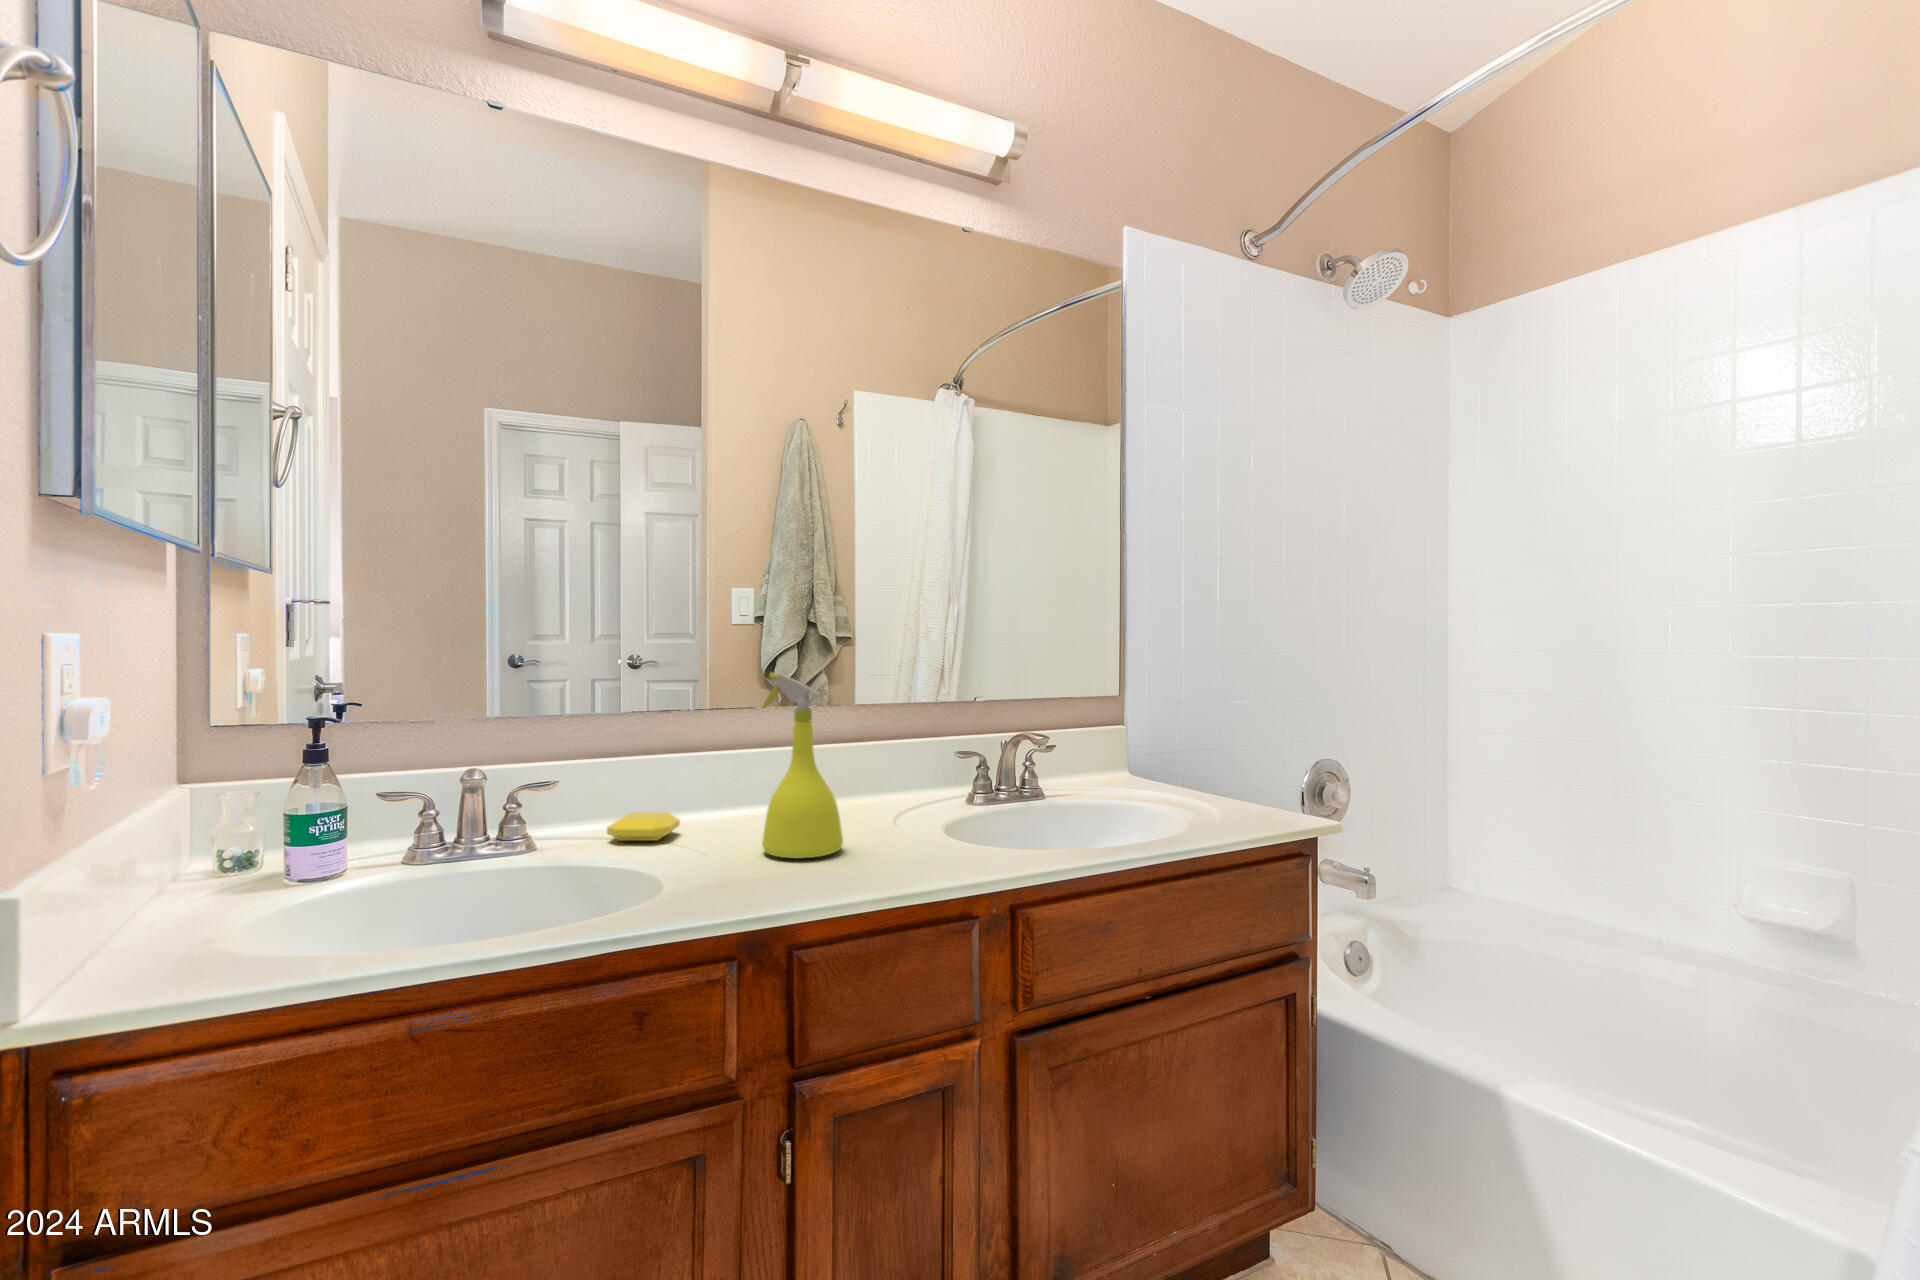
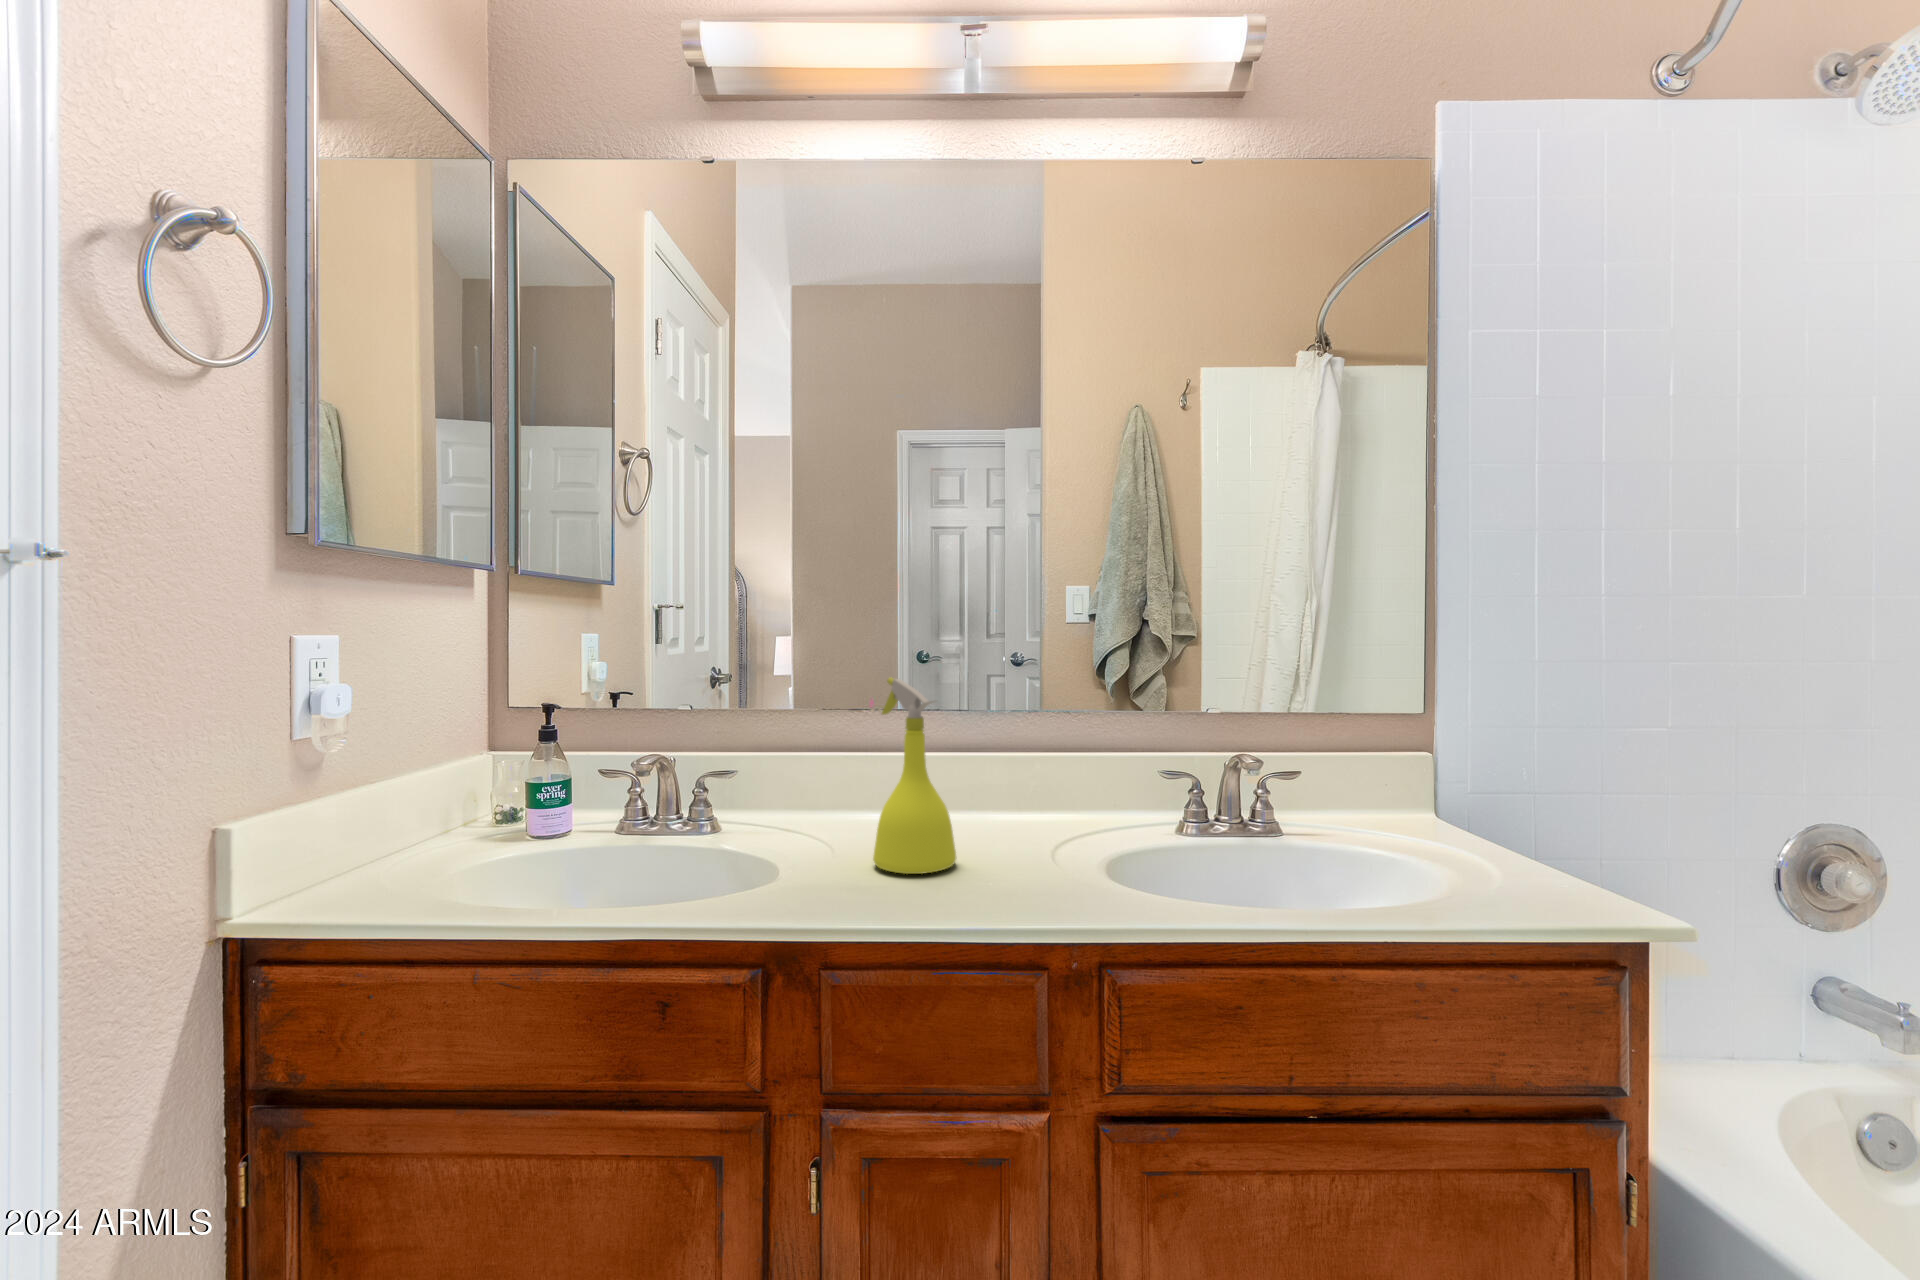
soap bar: present [607,812,680,841] -> none [775,807,843,837]

